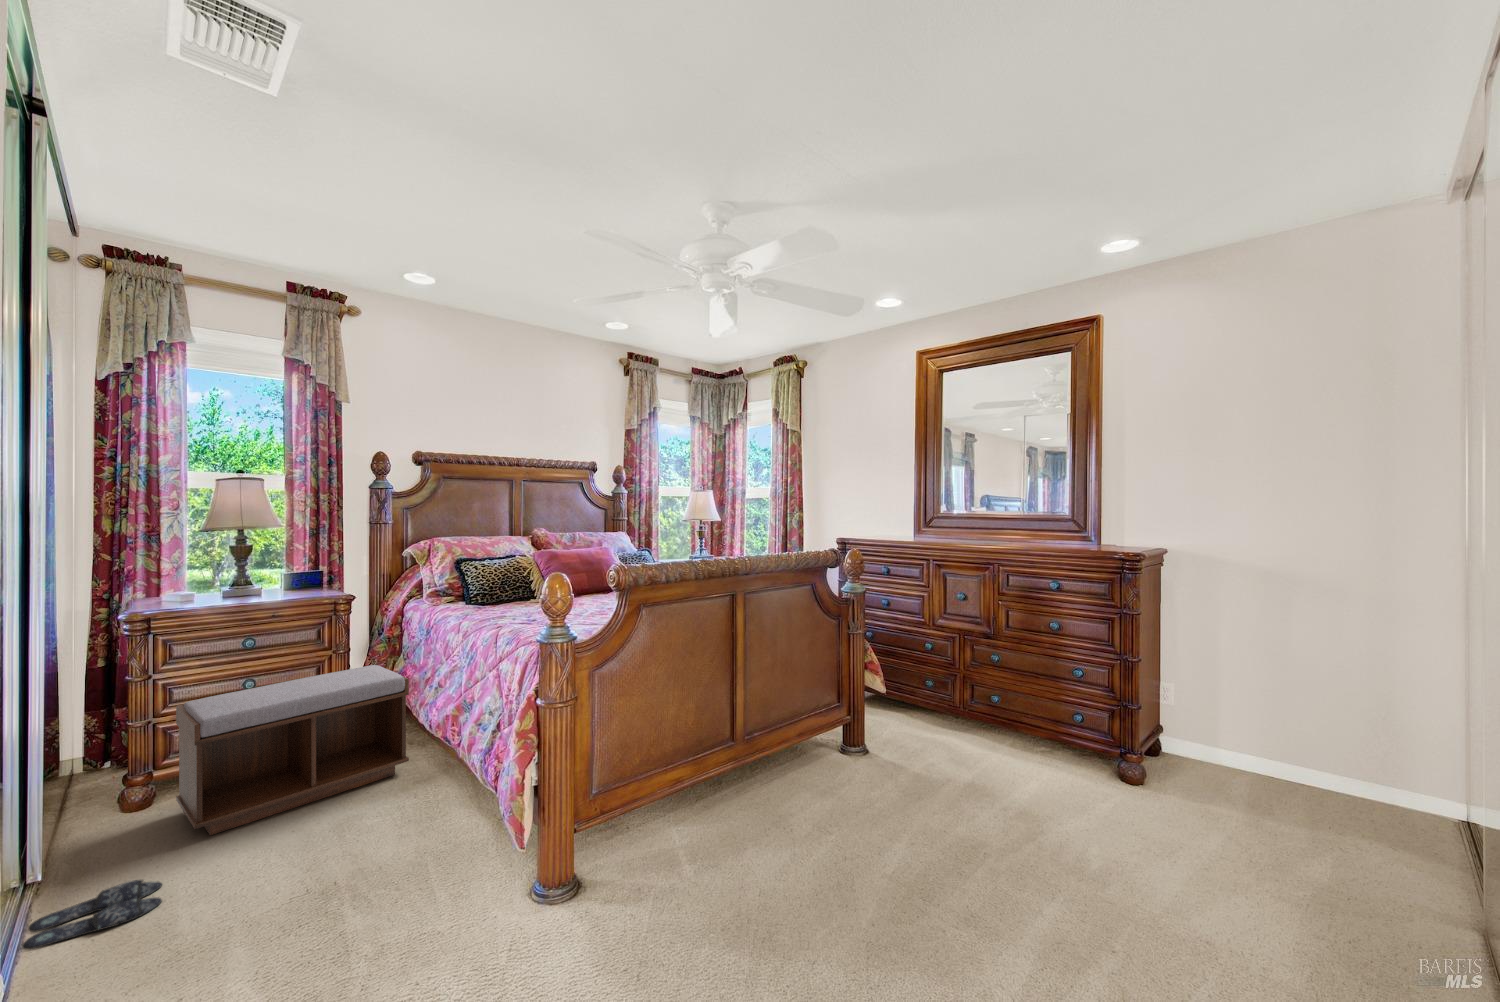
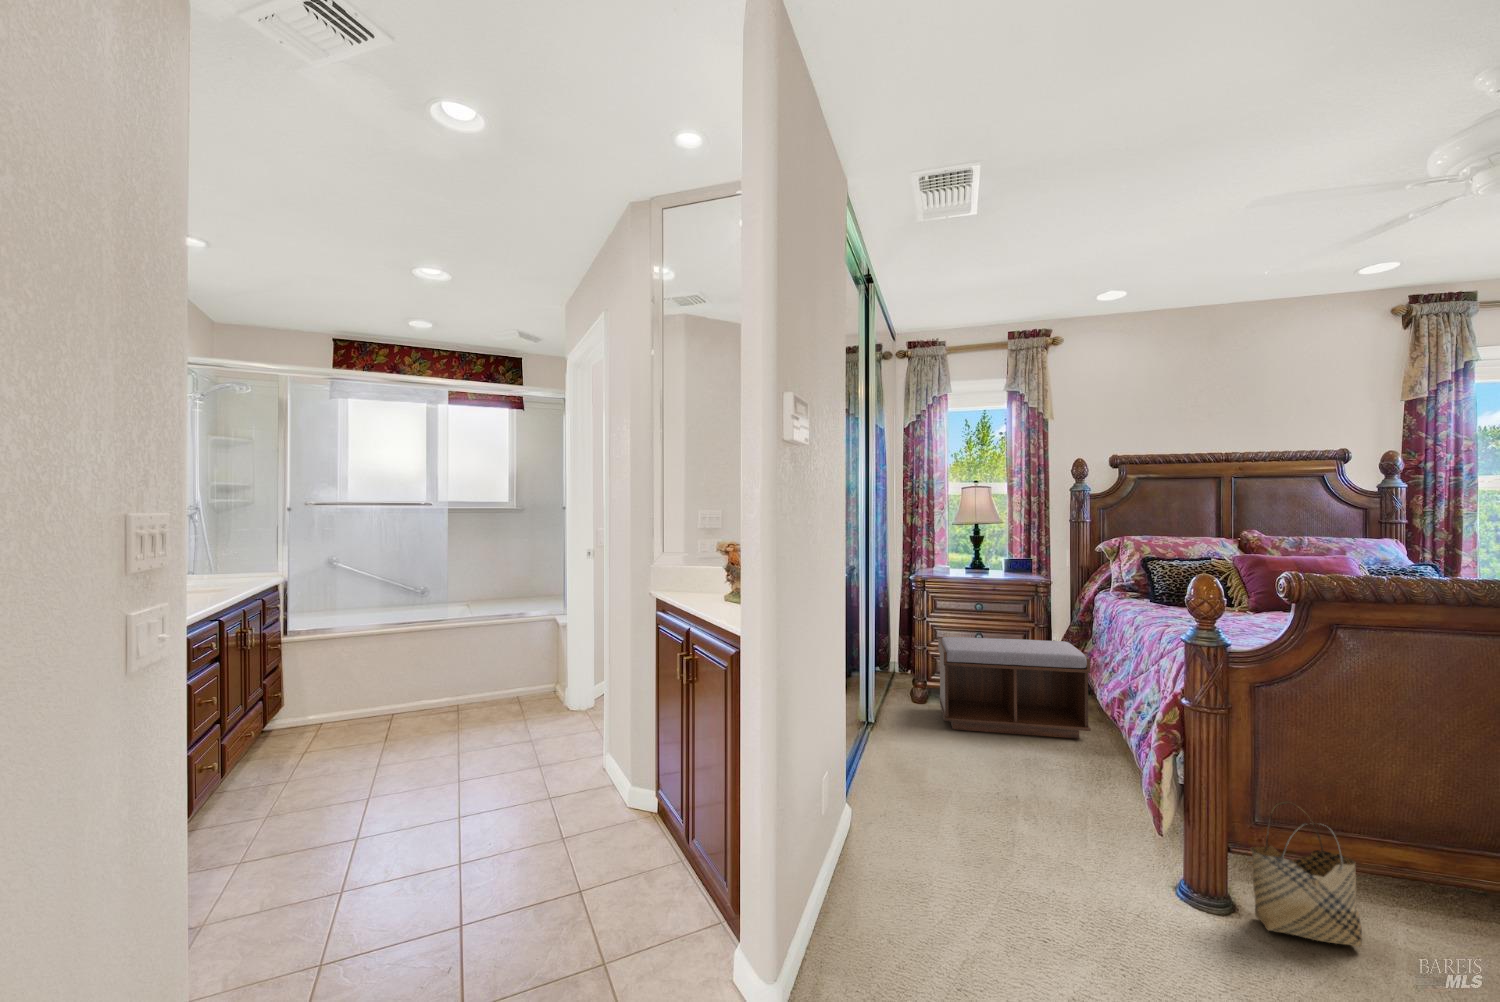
woven basket: none [599,763,668,890] -> present [1250,801,1362,947]
slippers: present [22,880,162,949] -> none [867,735,925,757]

